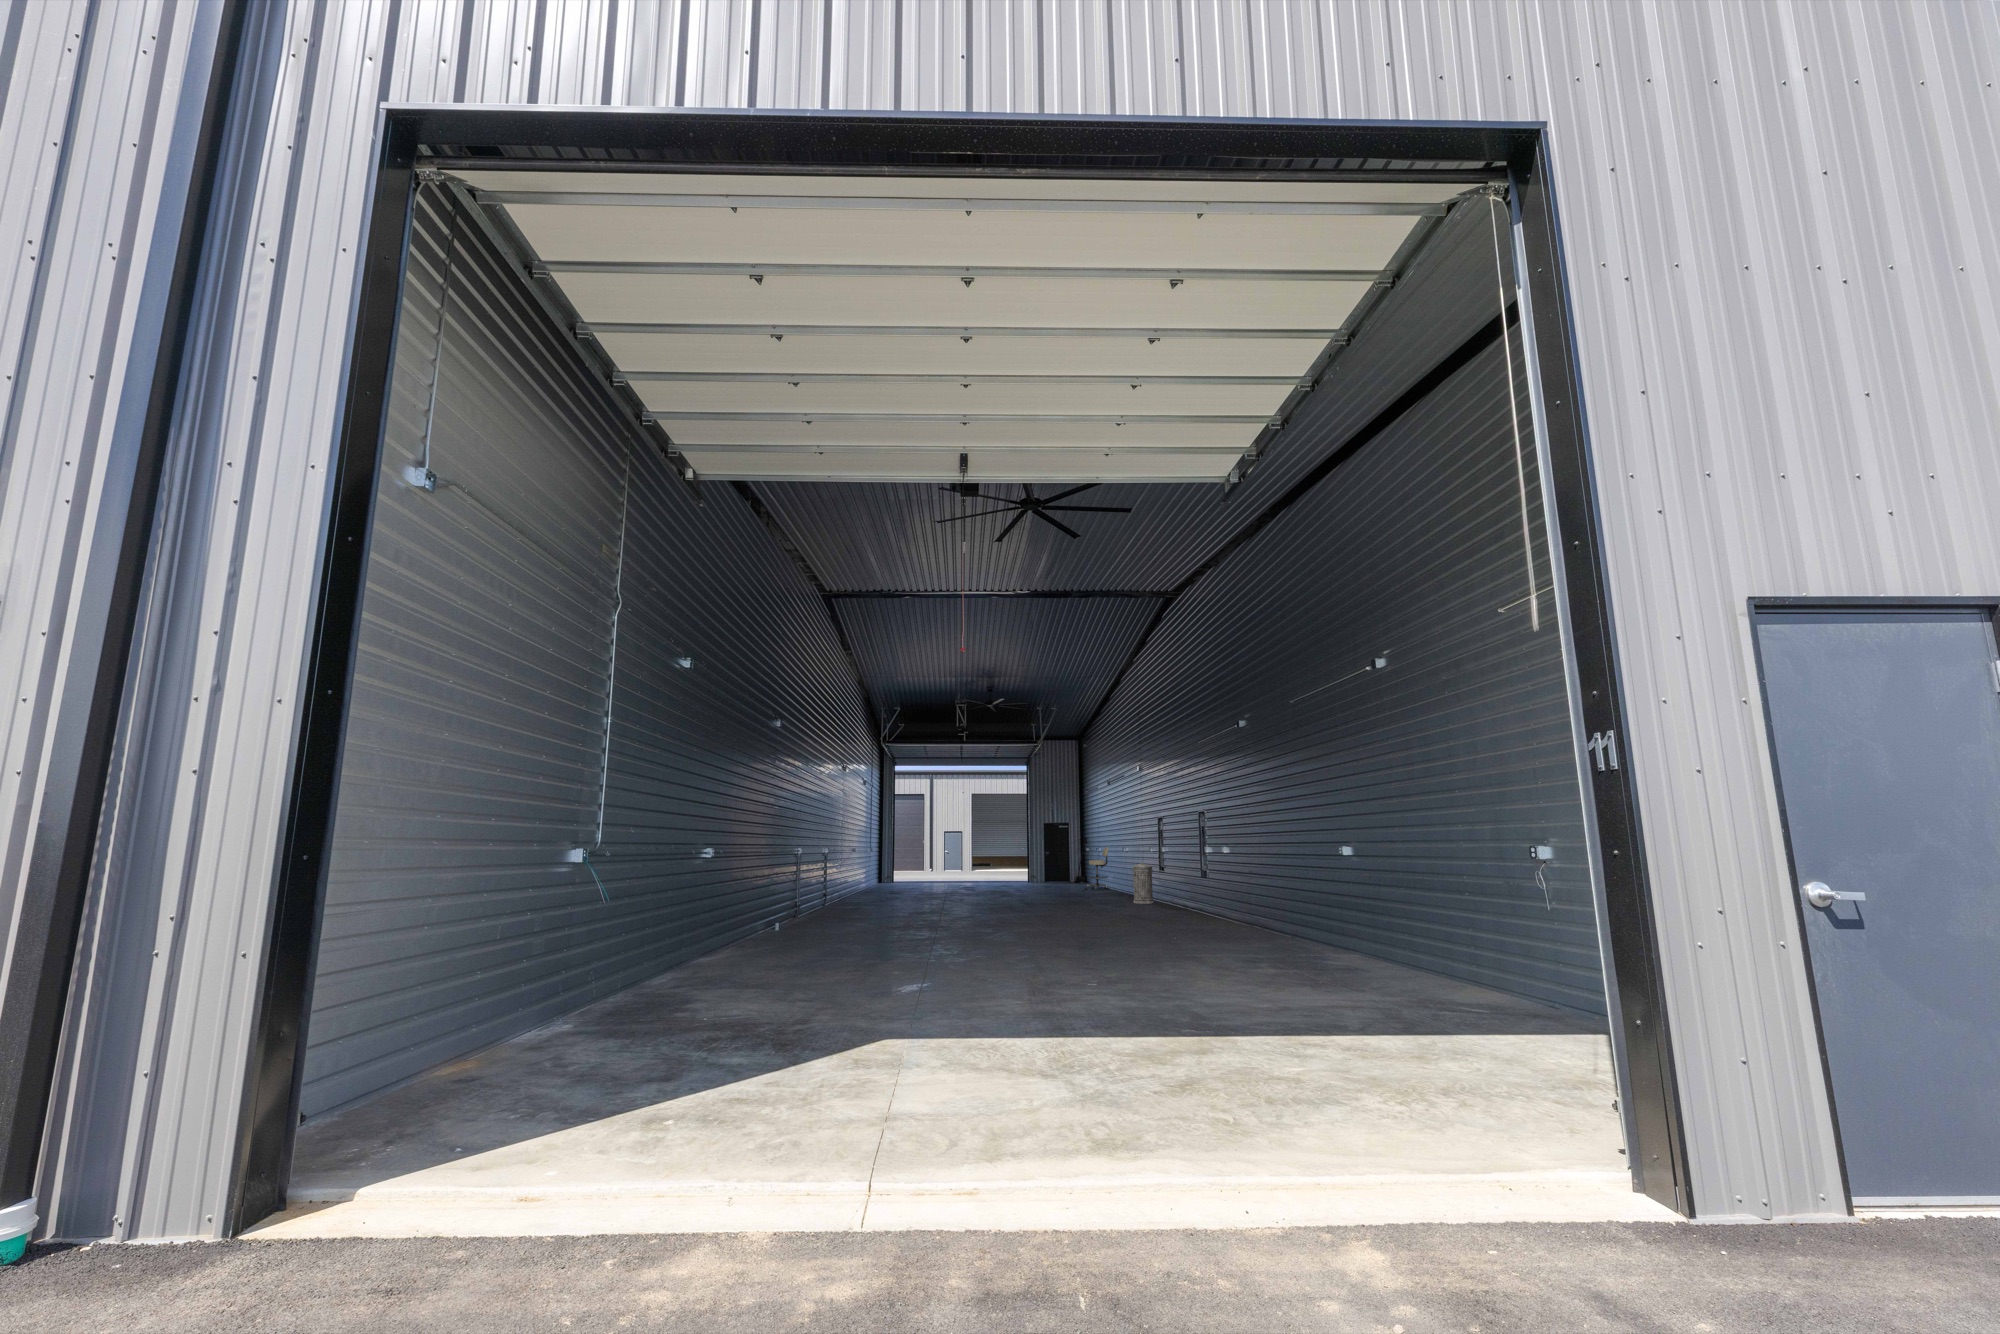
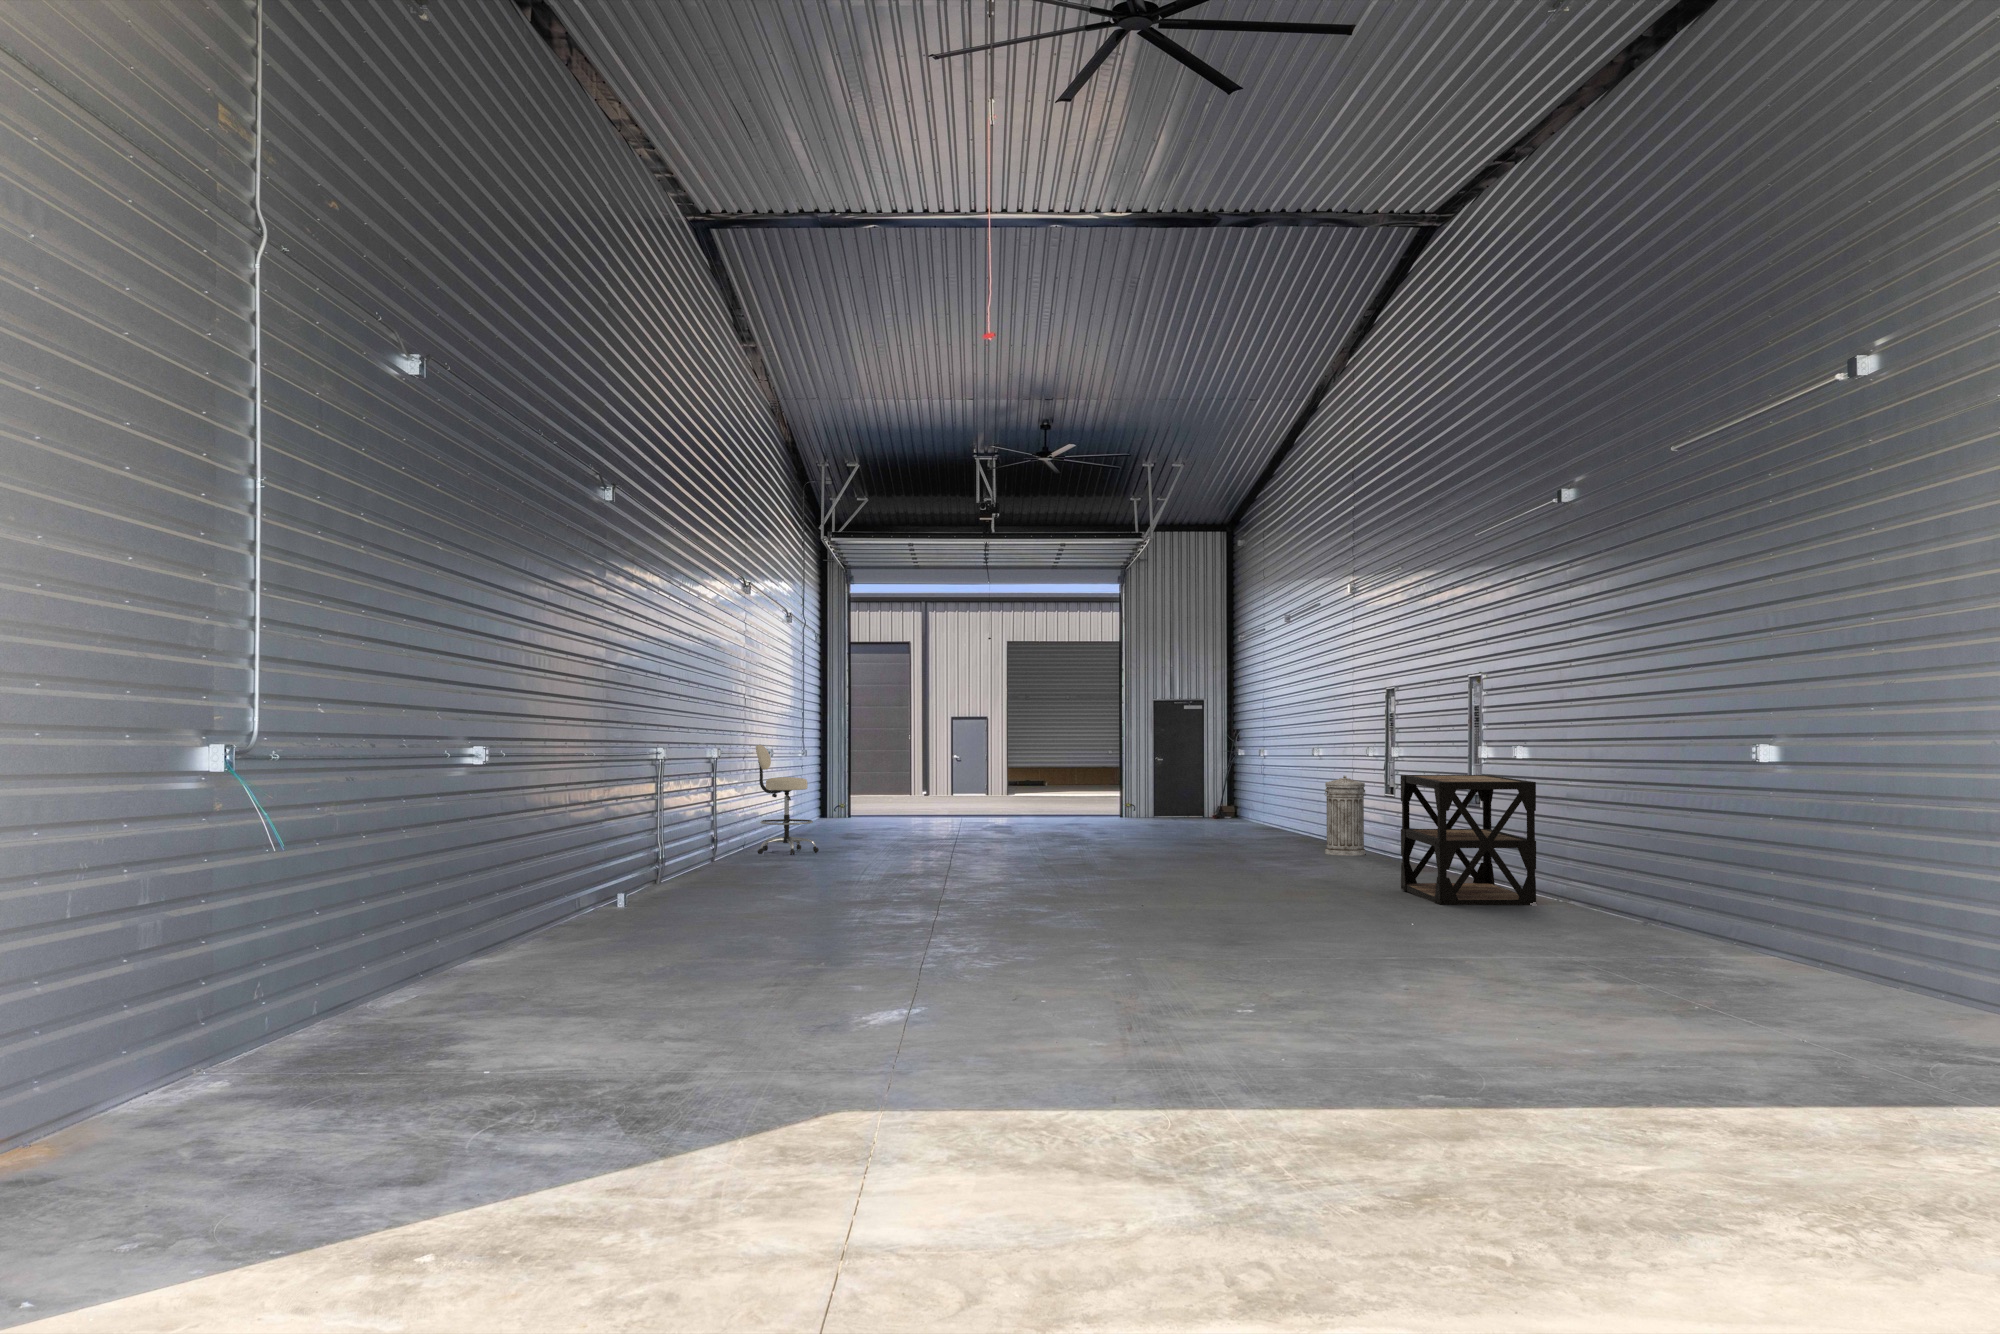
stool: present [1085,847,1109,890] -> present [756,745,819,855]
shelving unit: none [1165,860,1232,926] -> present [1401,775,1536,905]

